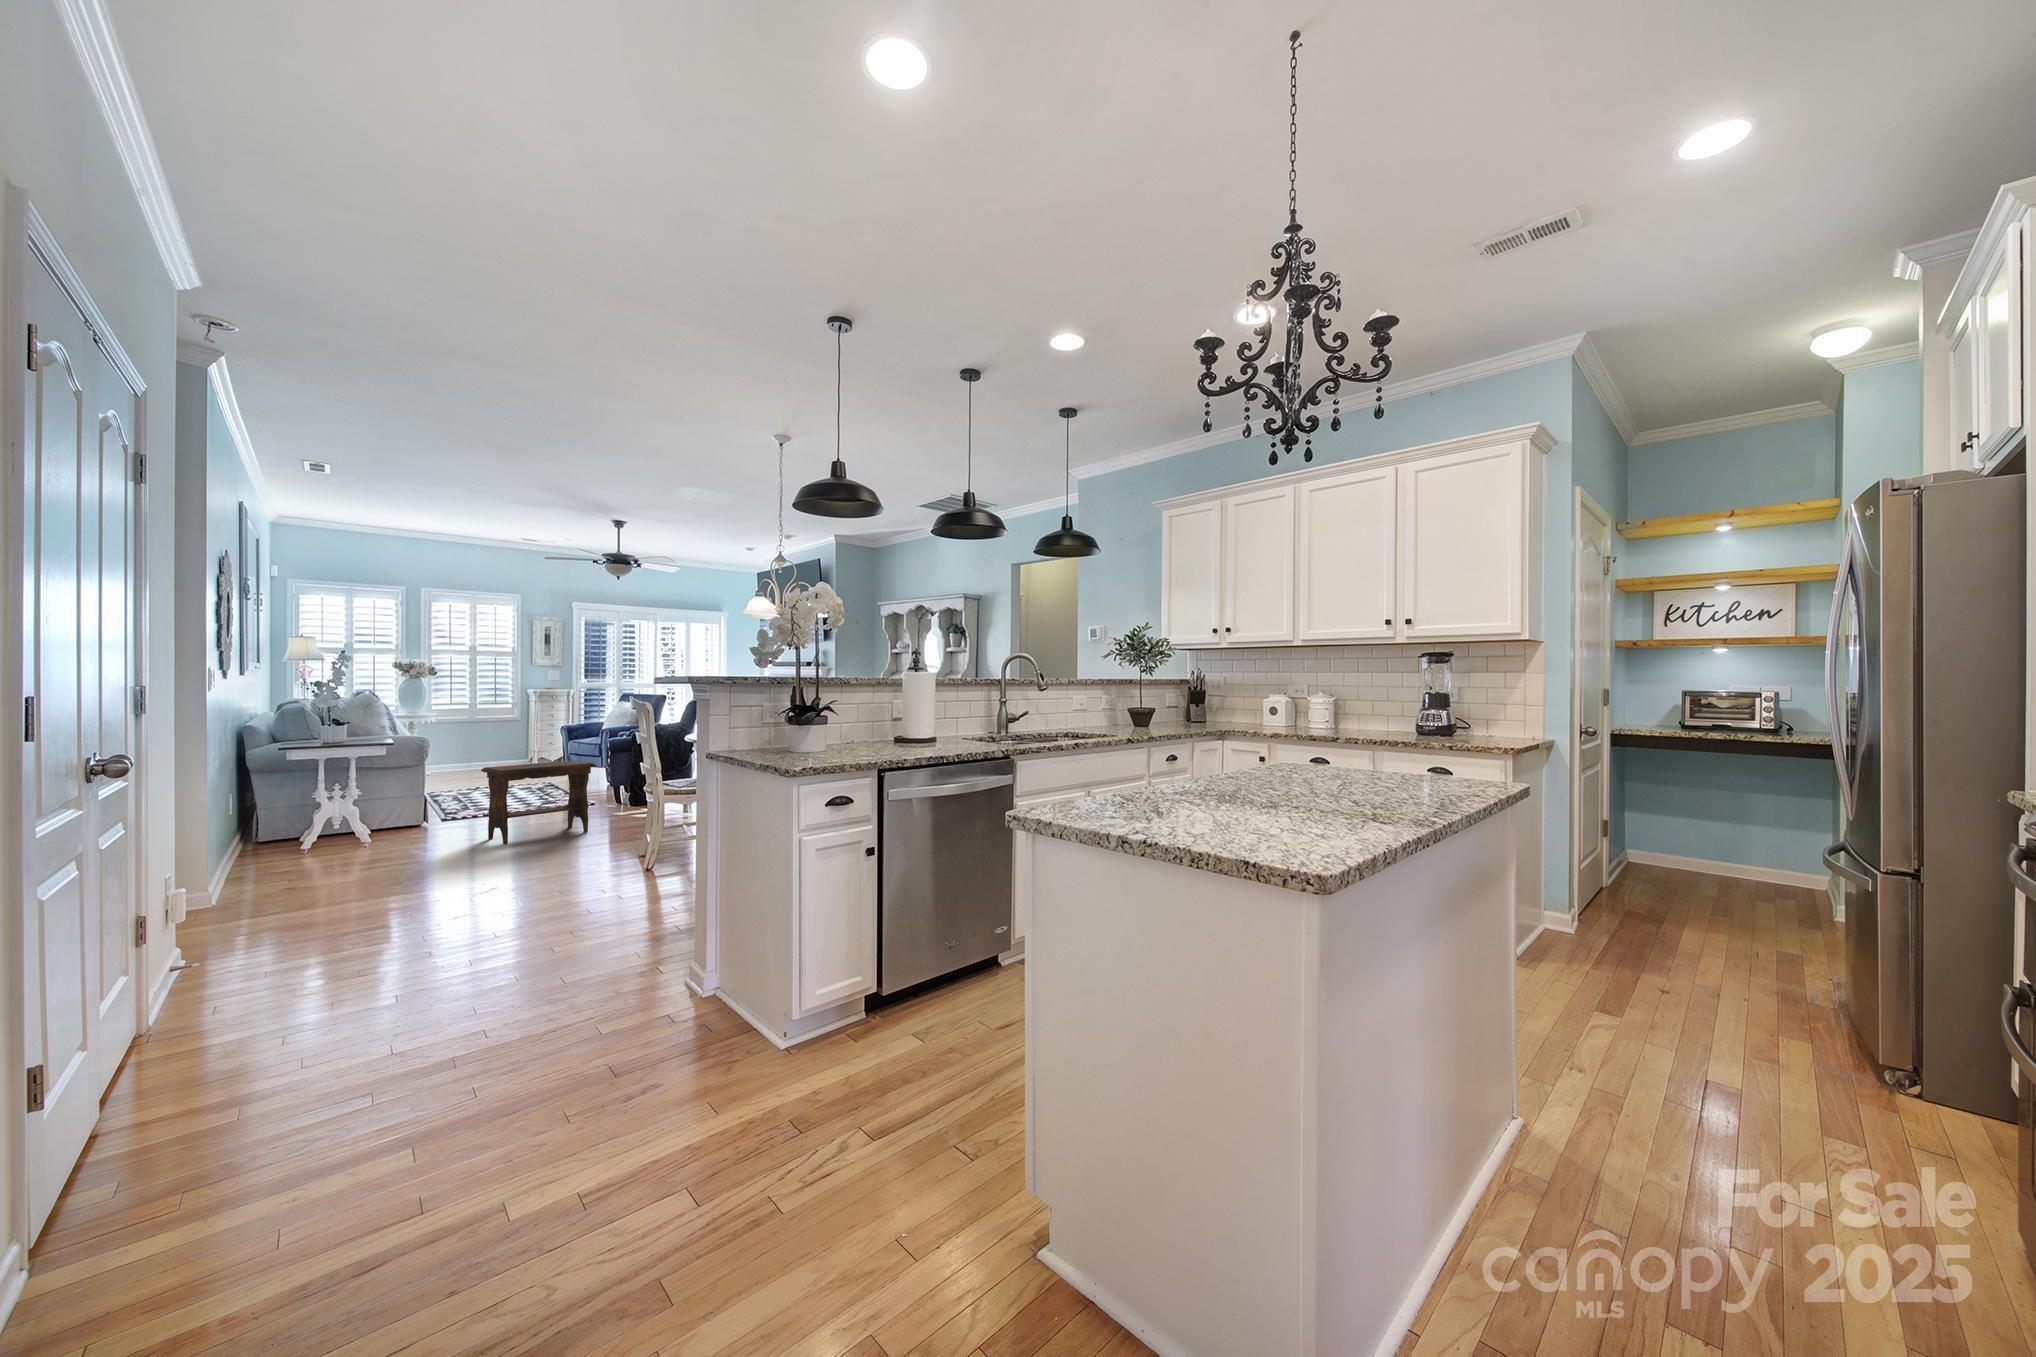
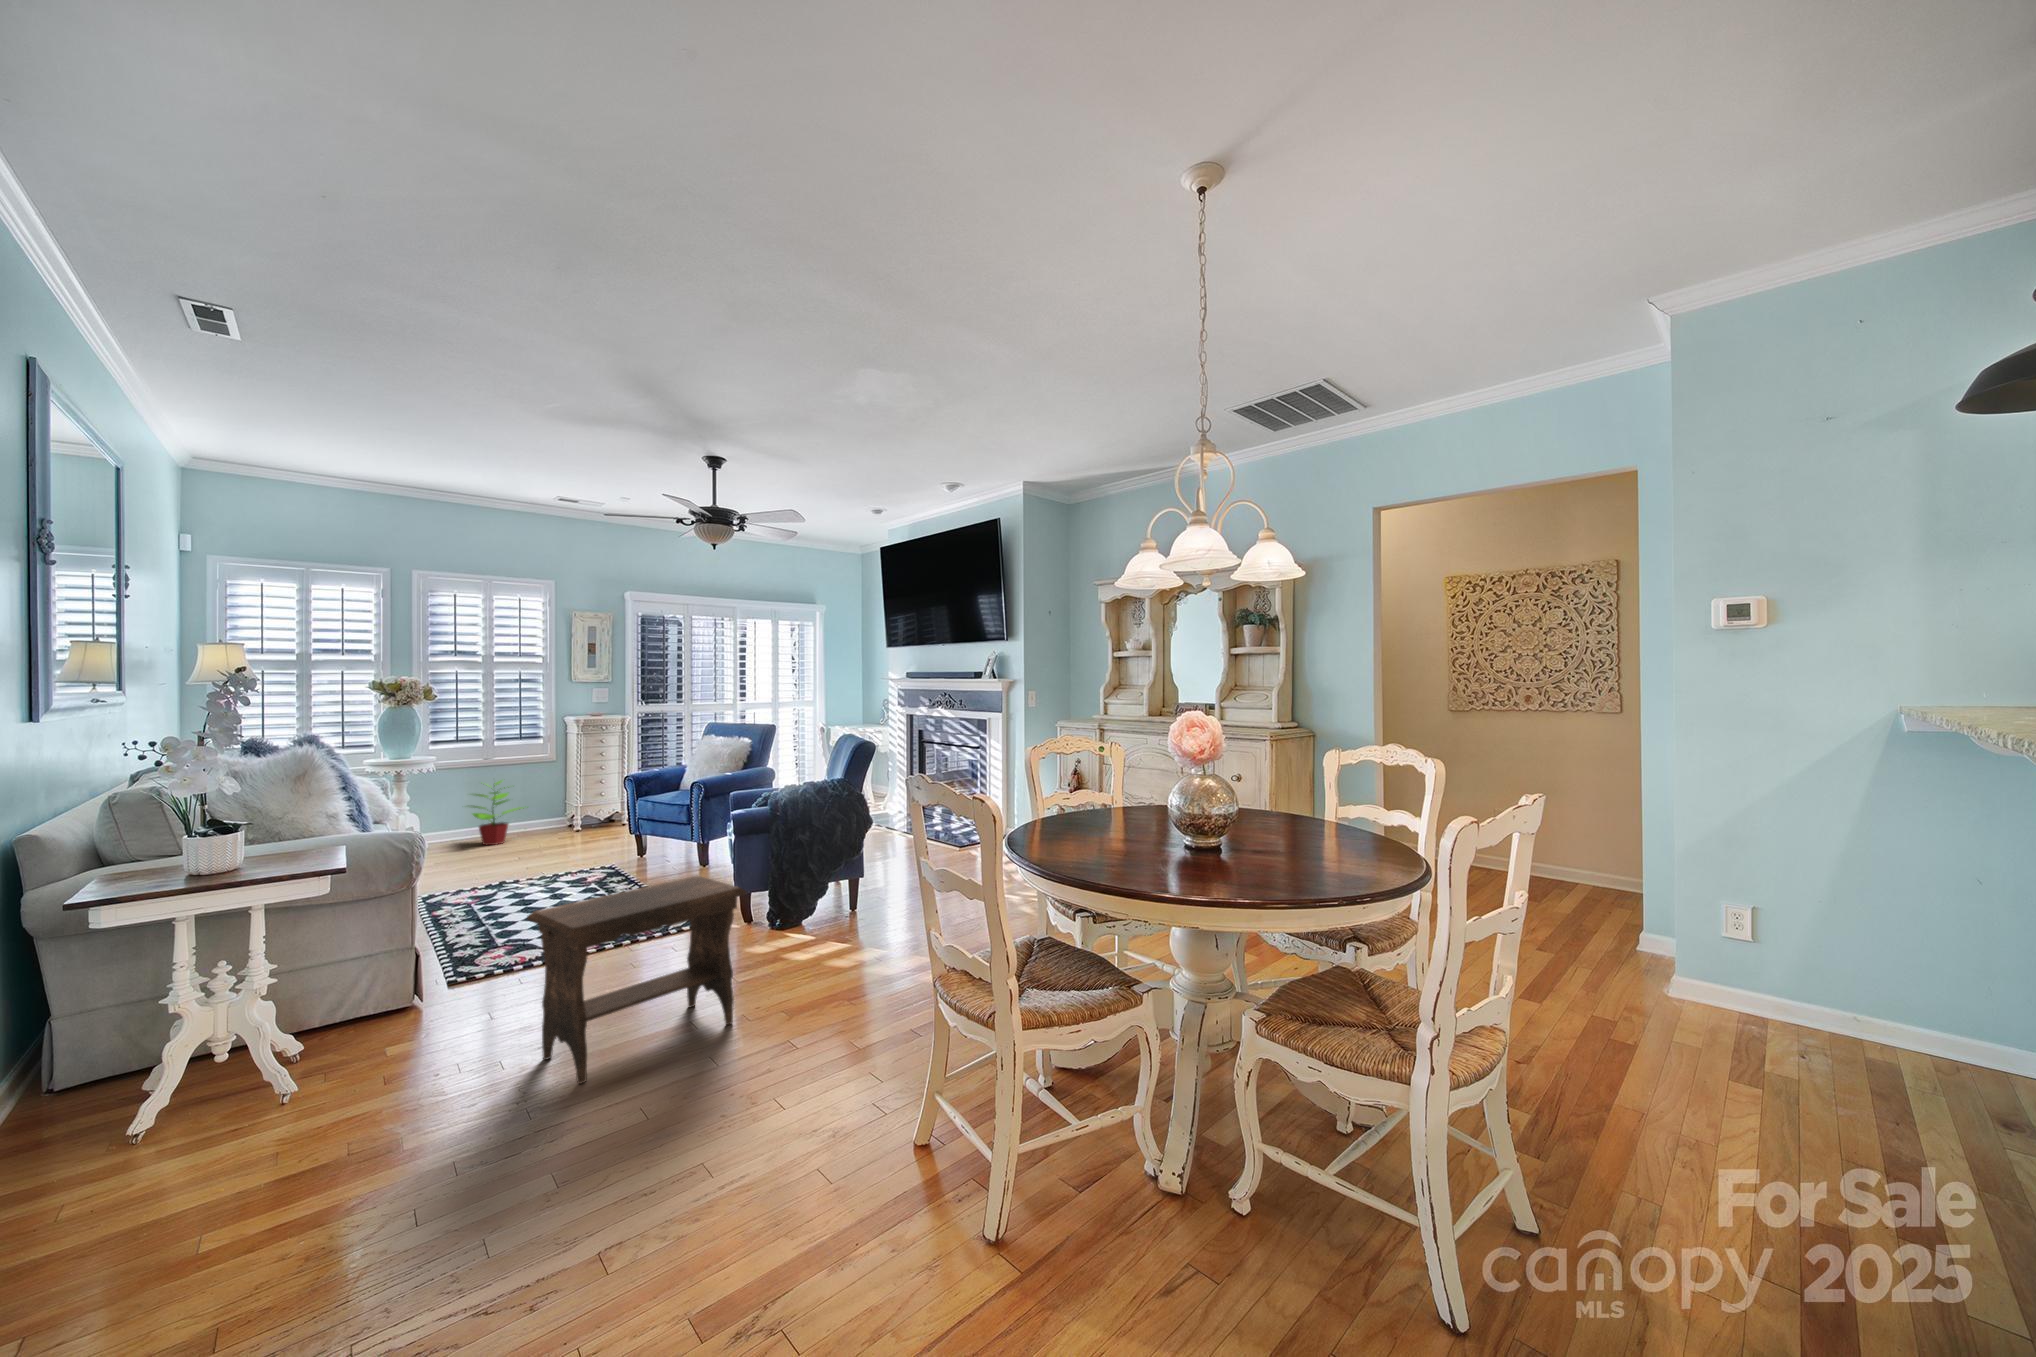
potted plant: none [453,729,500,775] -> present [473,781,524,845]

